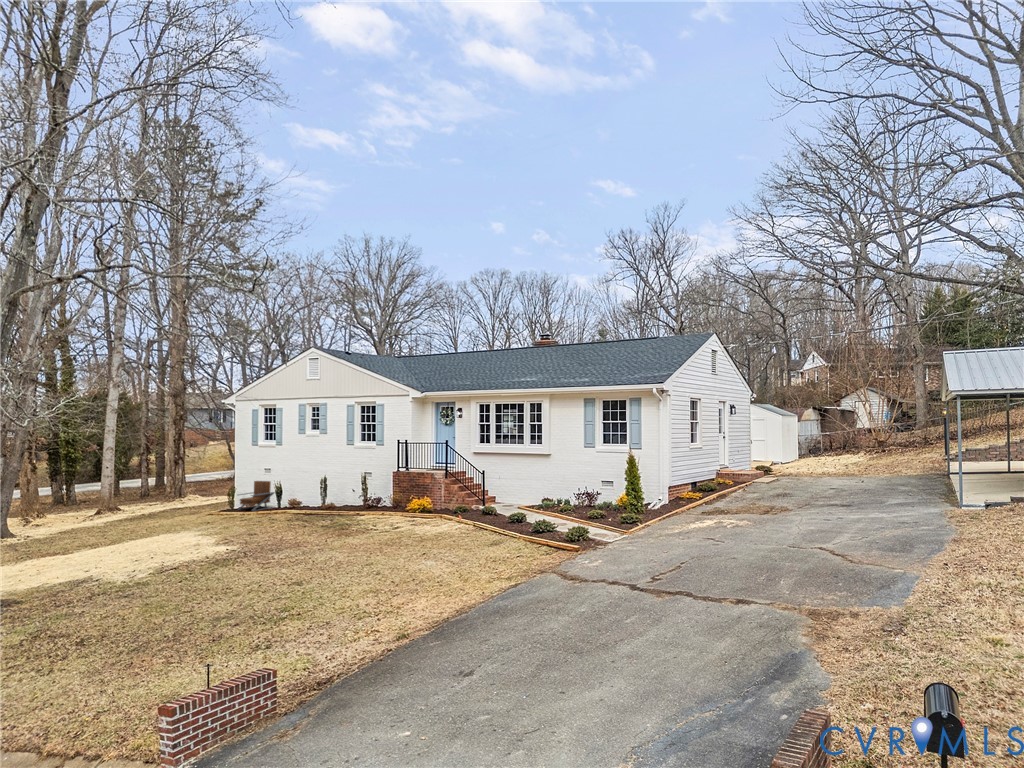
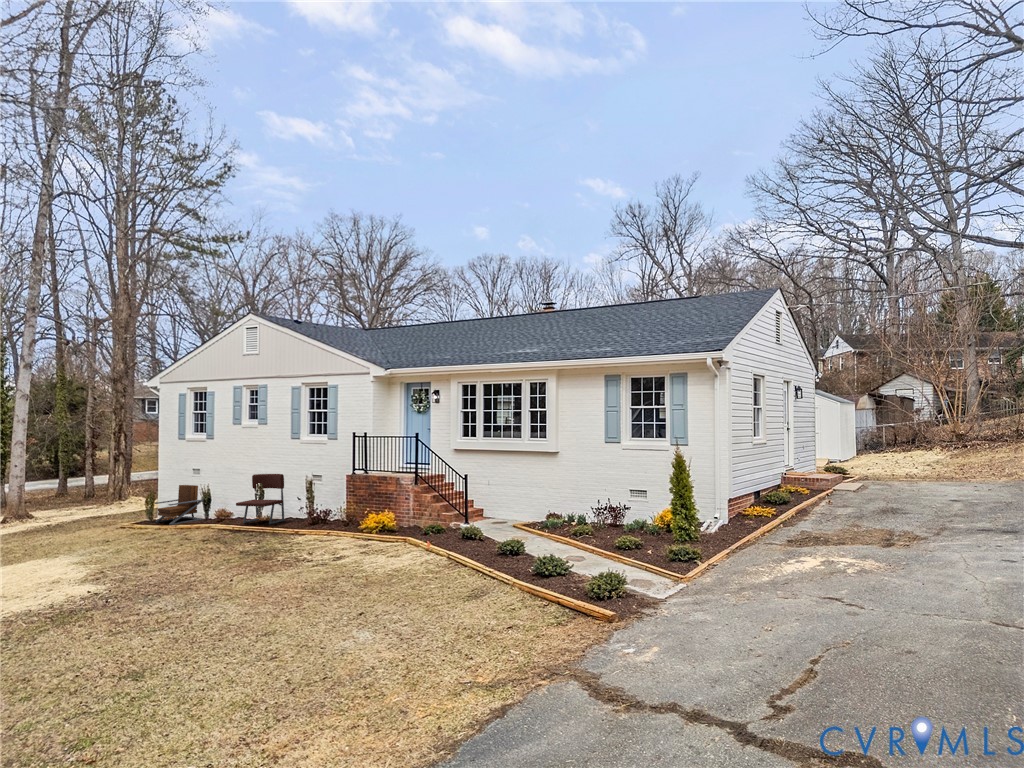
bench: none [306,472,343,510] -> present [236,474,285,524]

